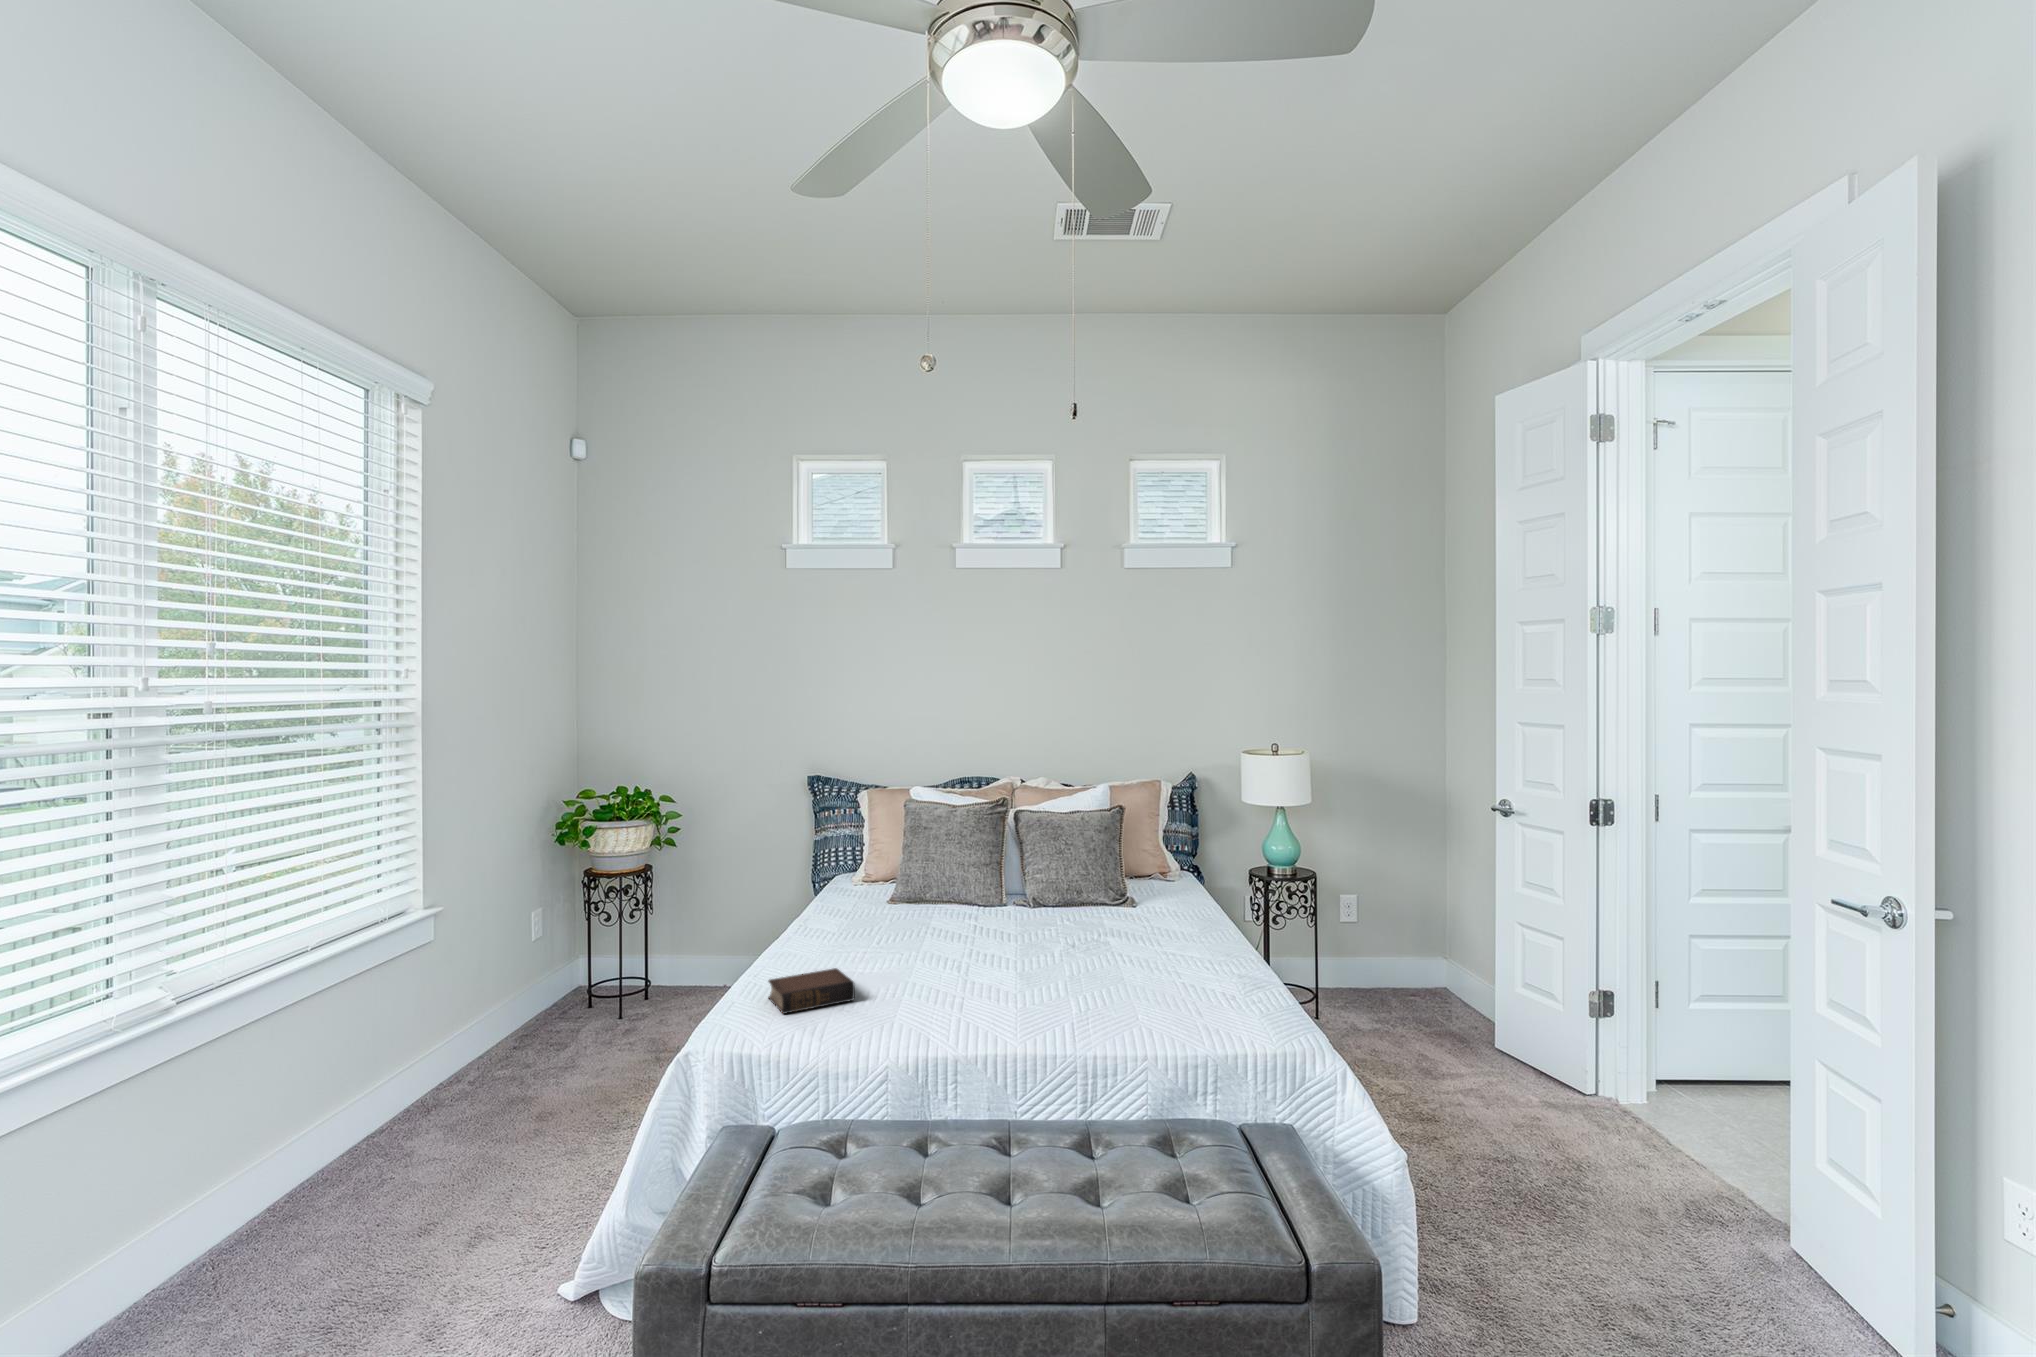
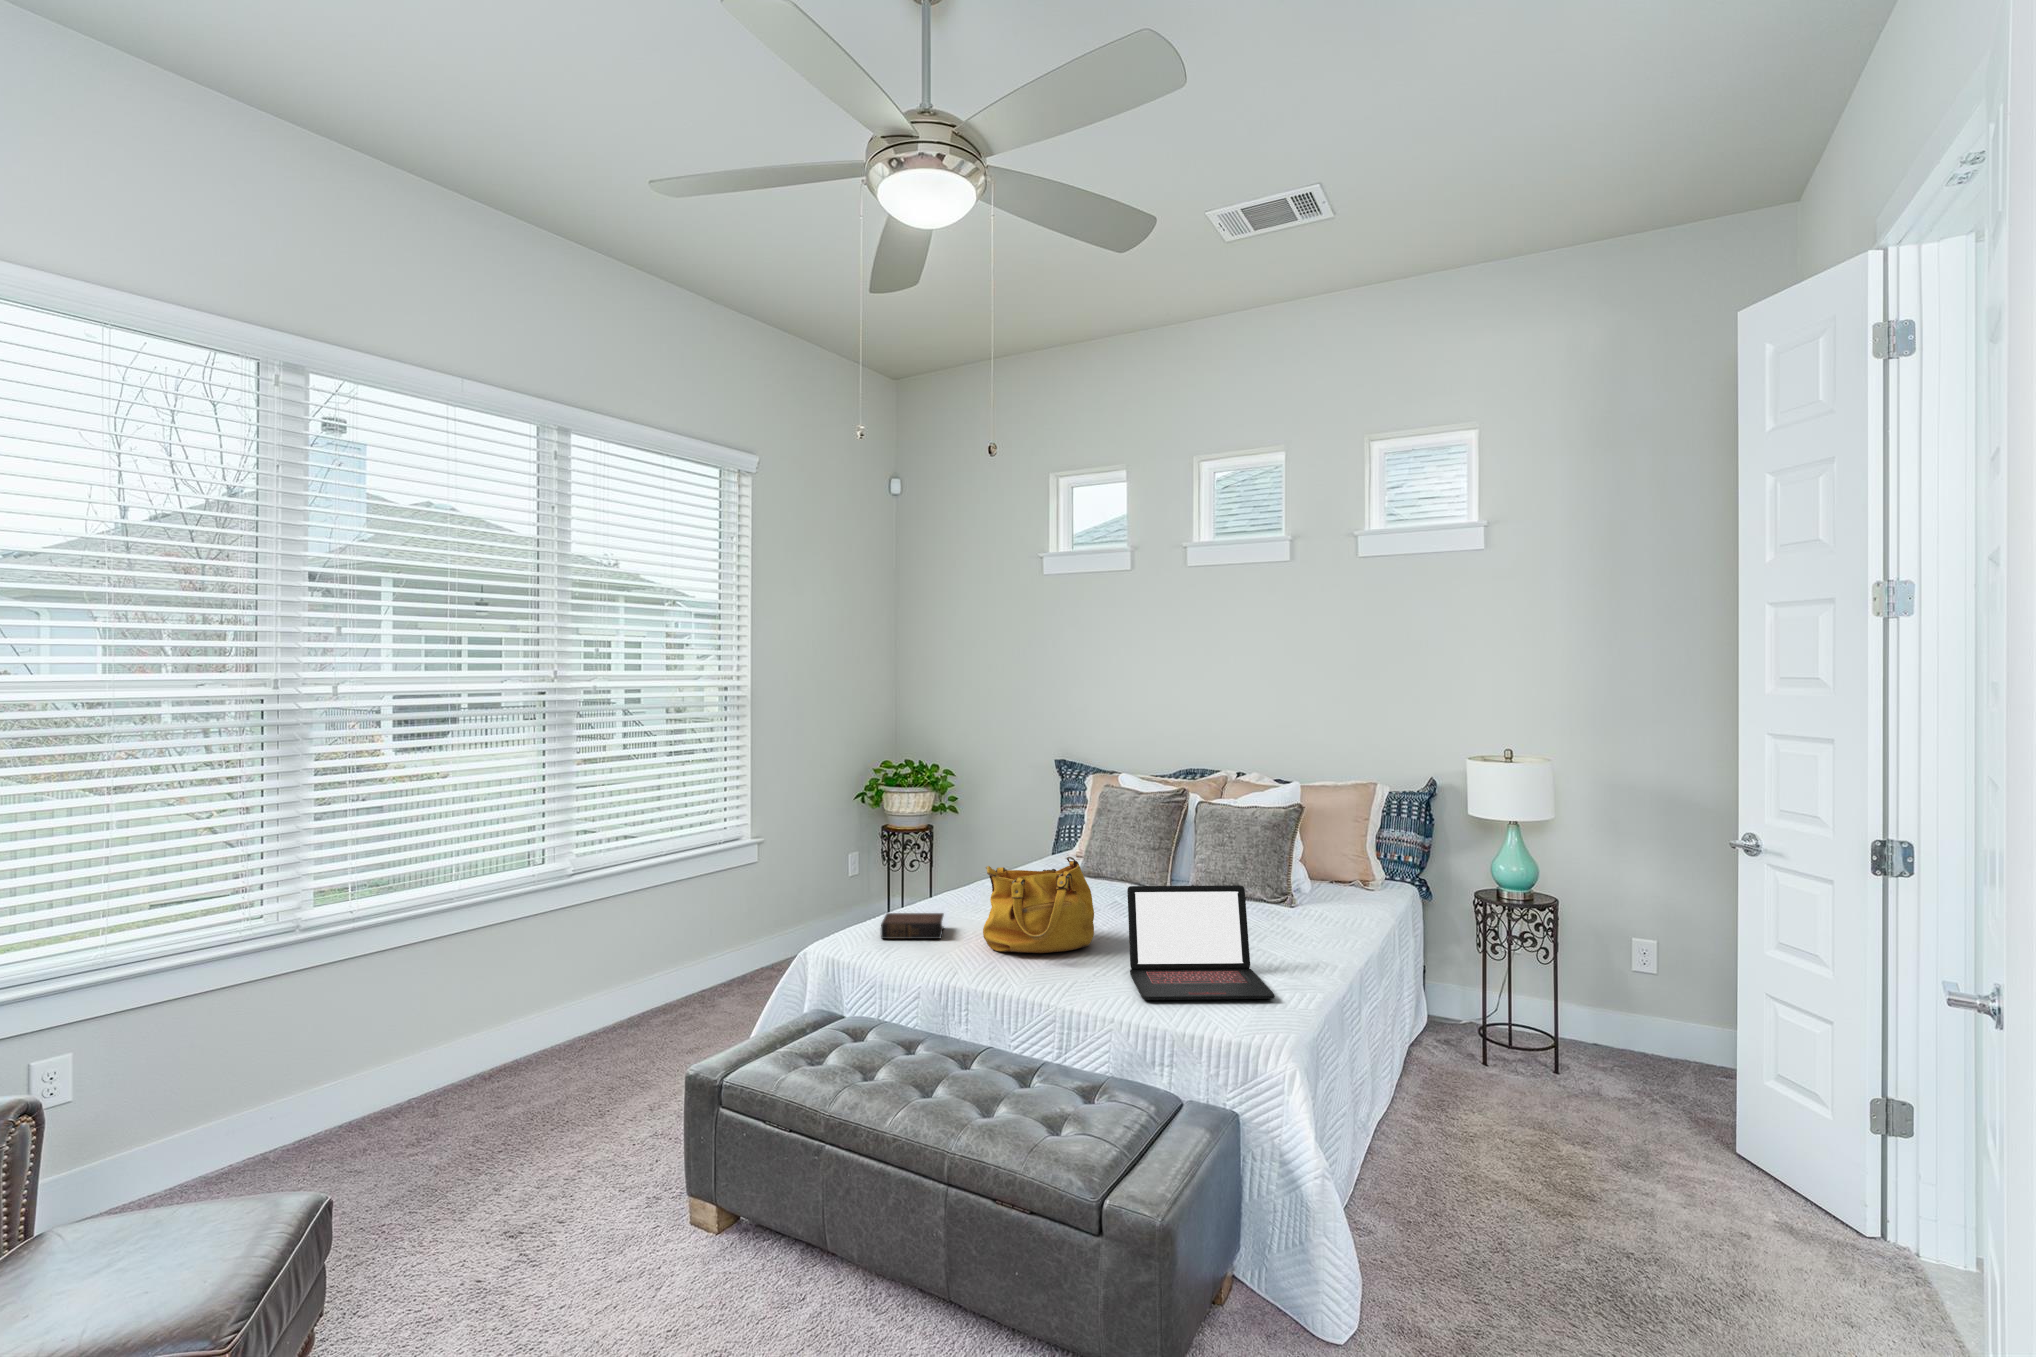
handbag: none [905,882,1026,1003] -> present [983,857,1094,953]
laptop: none [1083,891,1254,1027] -> present [1127,885,1274,1000]

